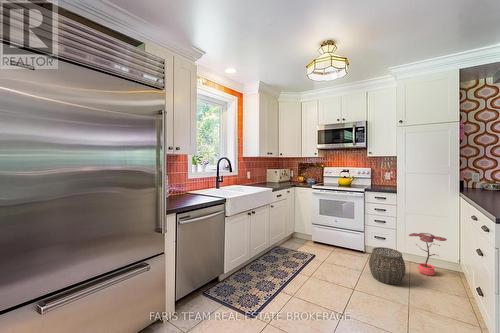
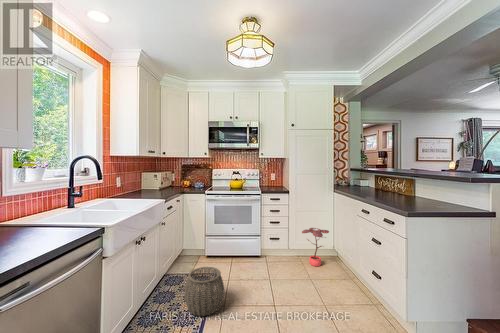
woven basket: present [369,247,406,284] -> present [184,267,224,316]

